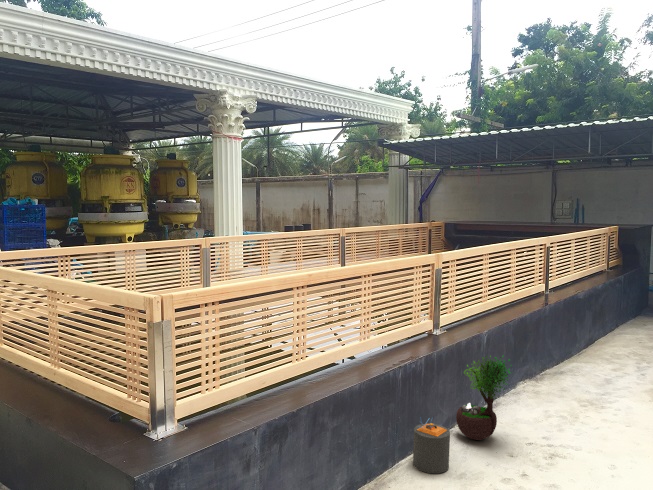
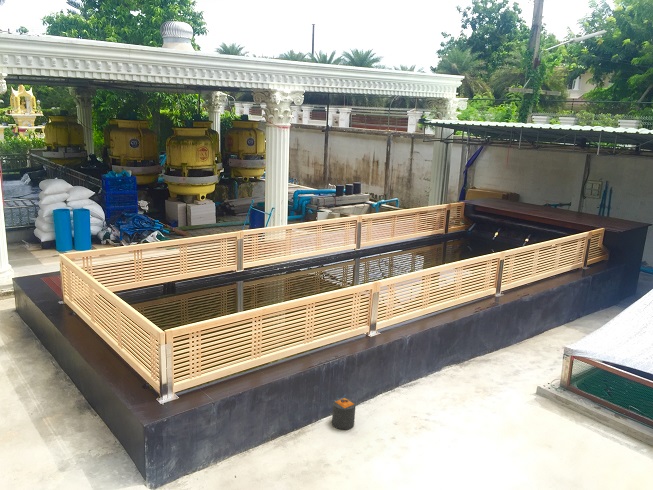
potted tree: present [456,355,510,440] -> none [373,356,412,410]

